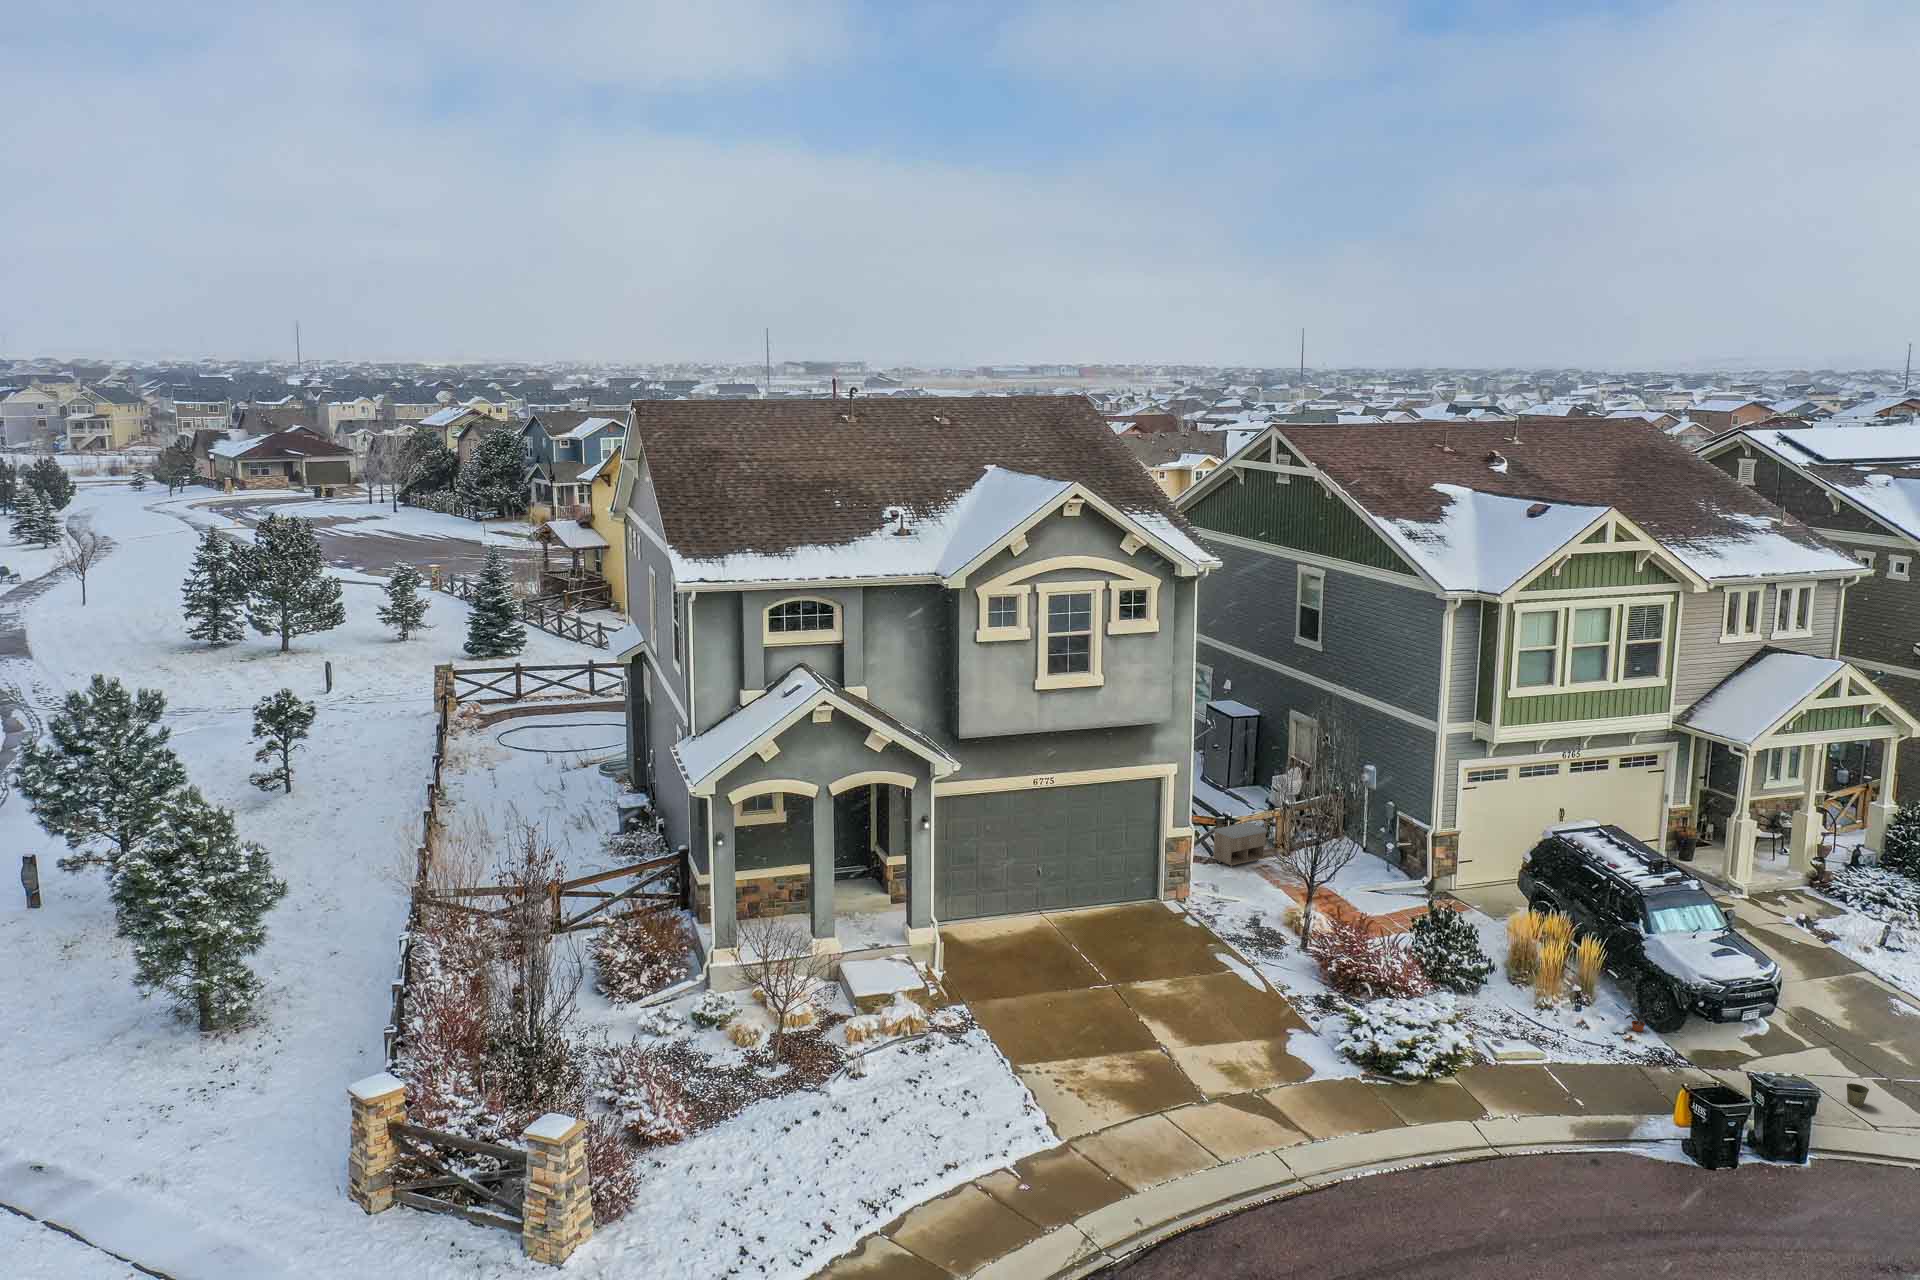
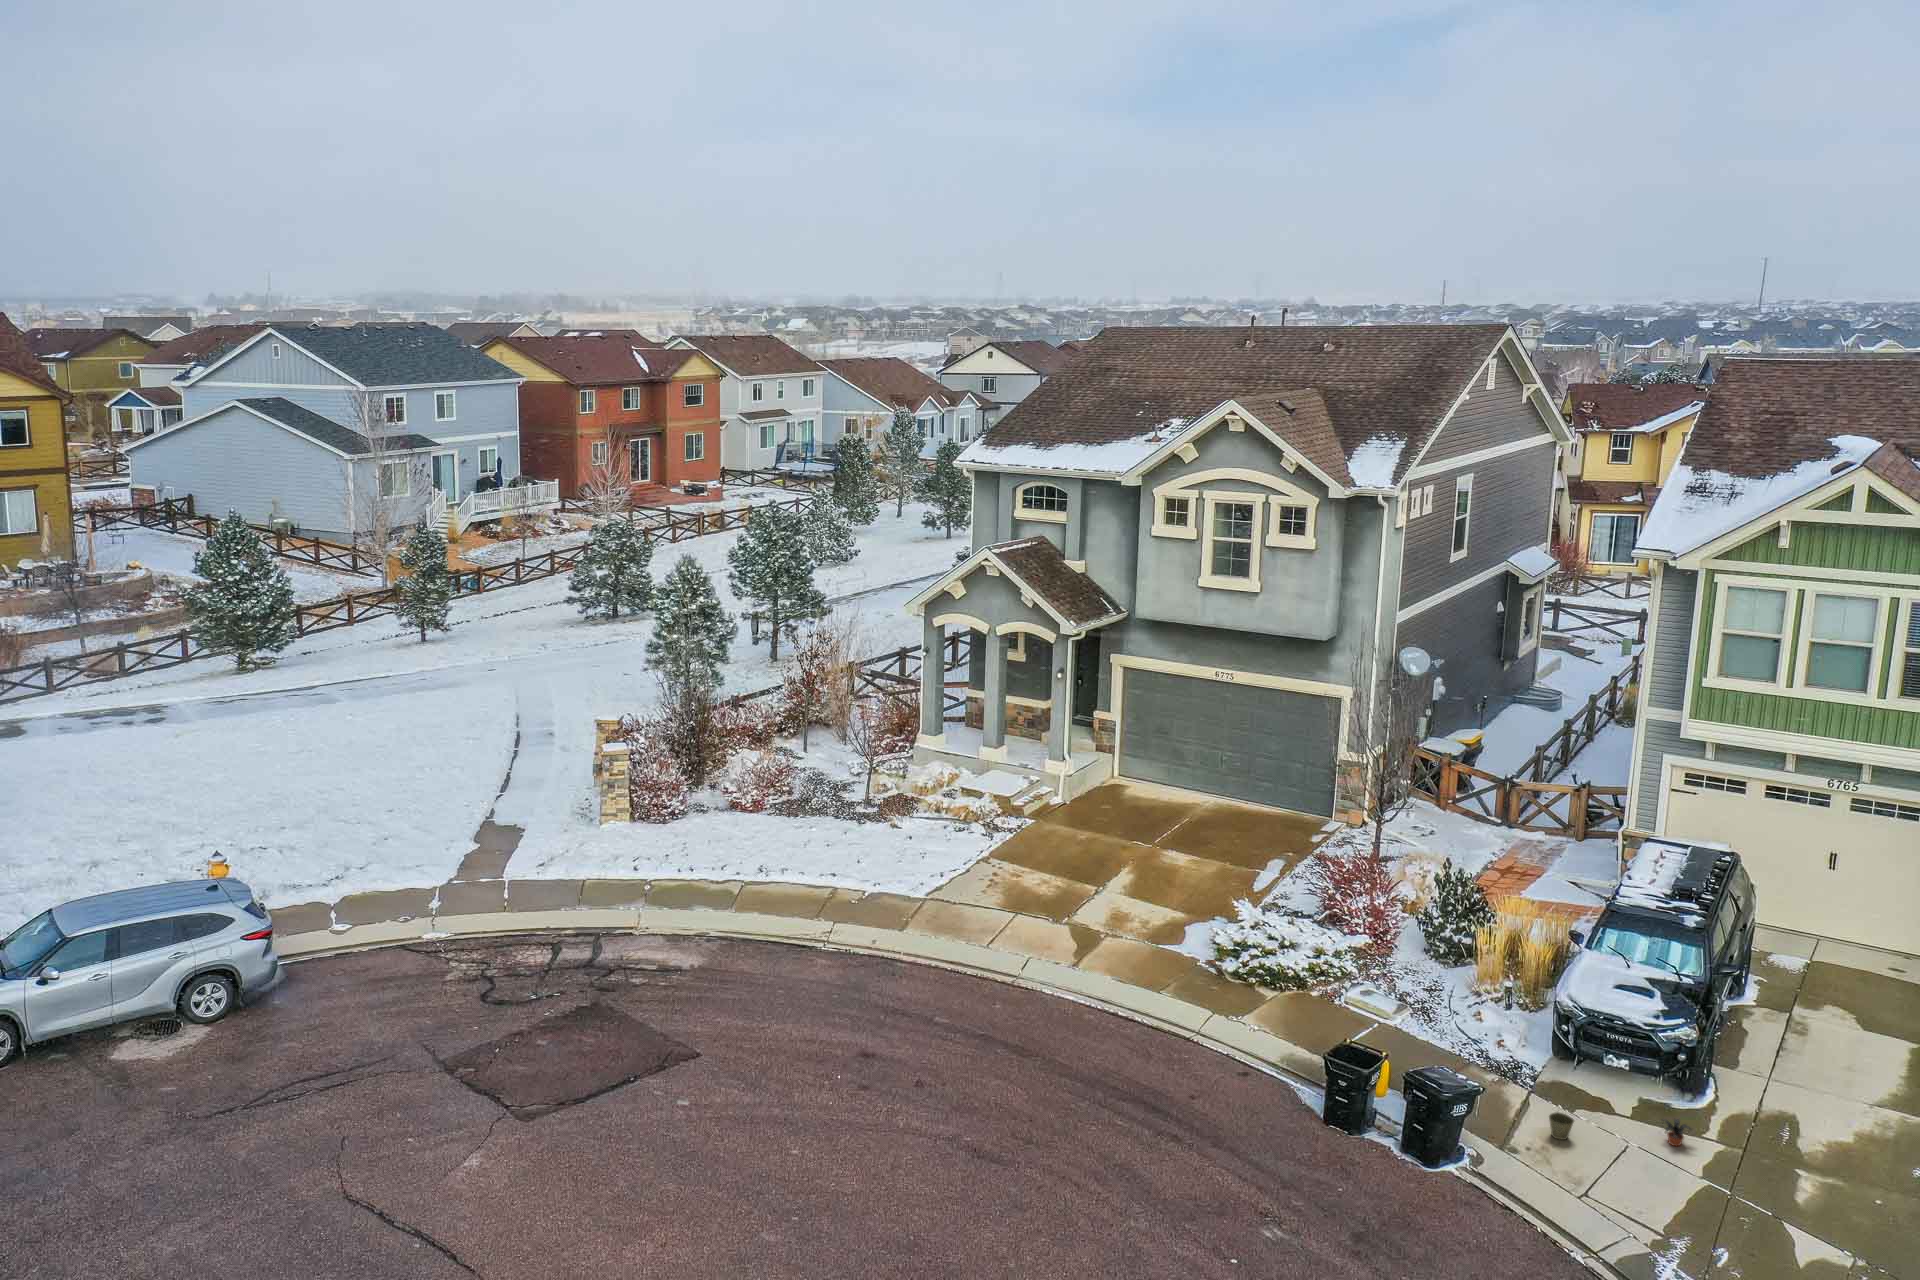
storage bench: present [1213,822,1267,867] -> none [1455,778,1508,825]
potted plant: present [1625,1010,1651,1032] -> present [1664,1119,1691,1146]

